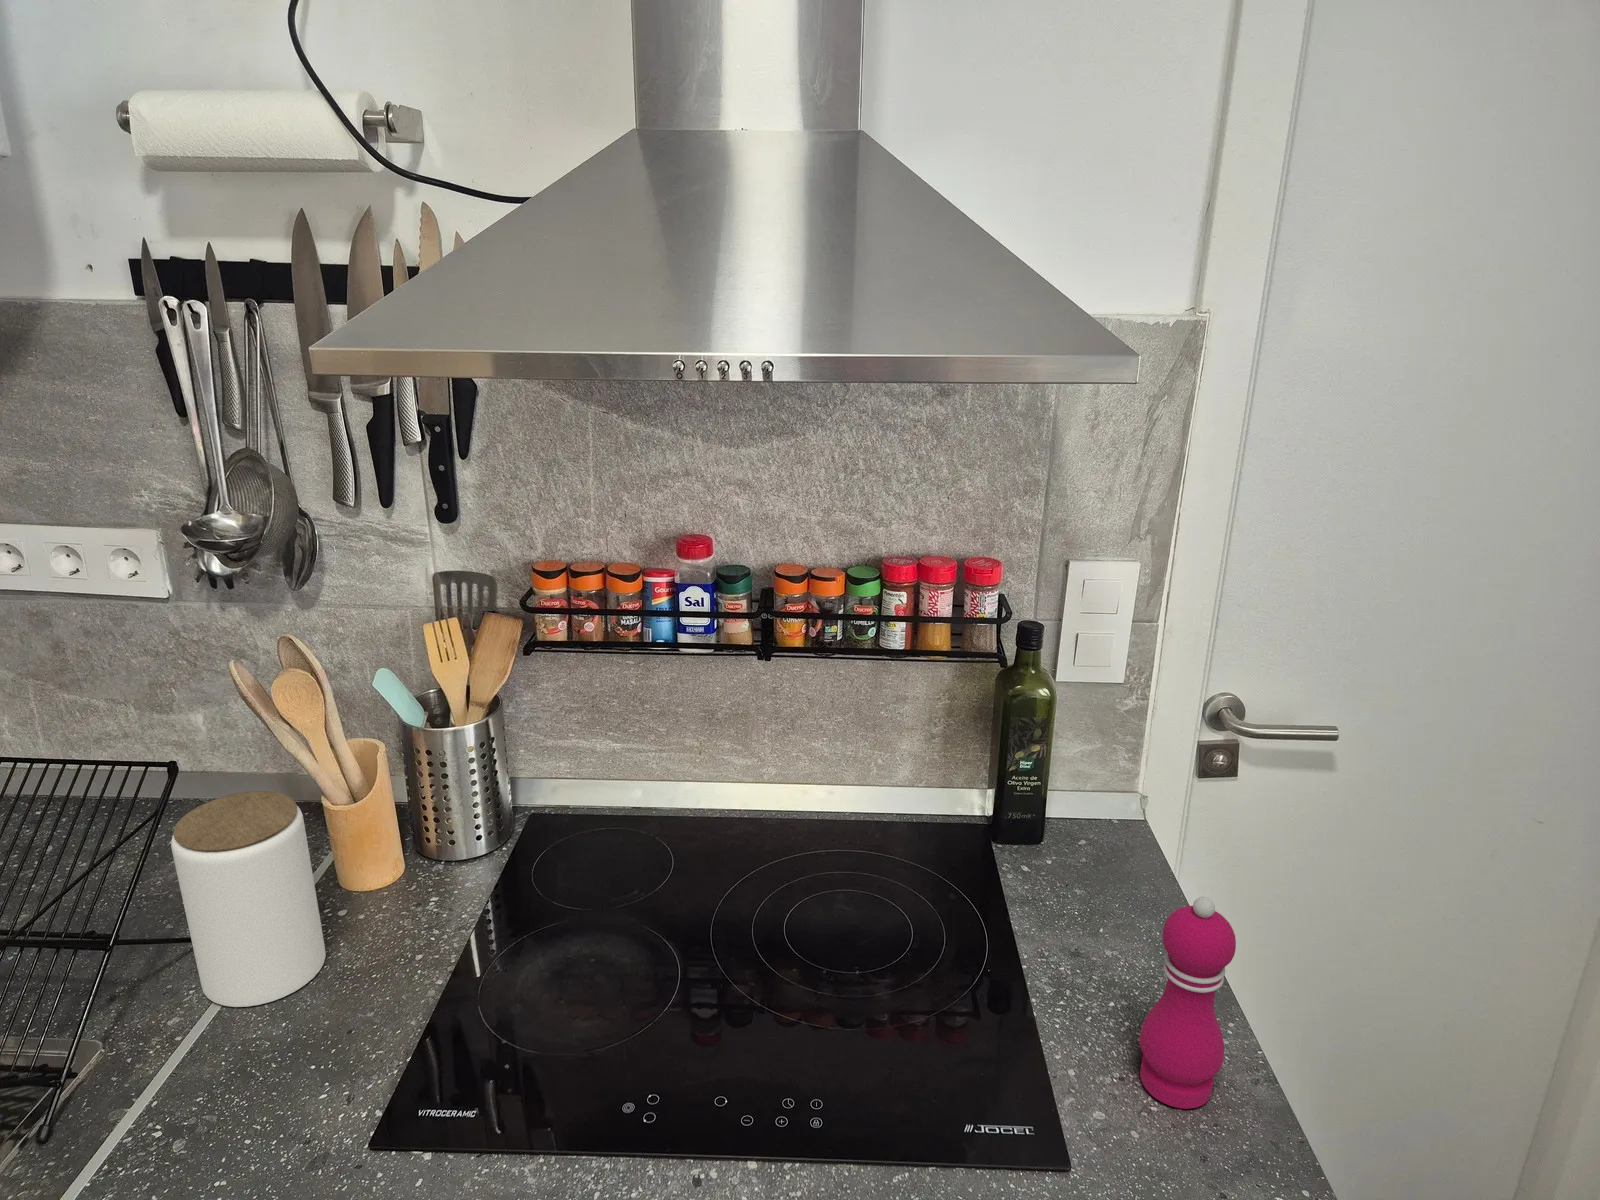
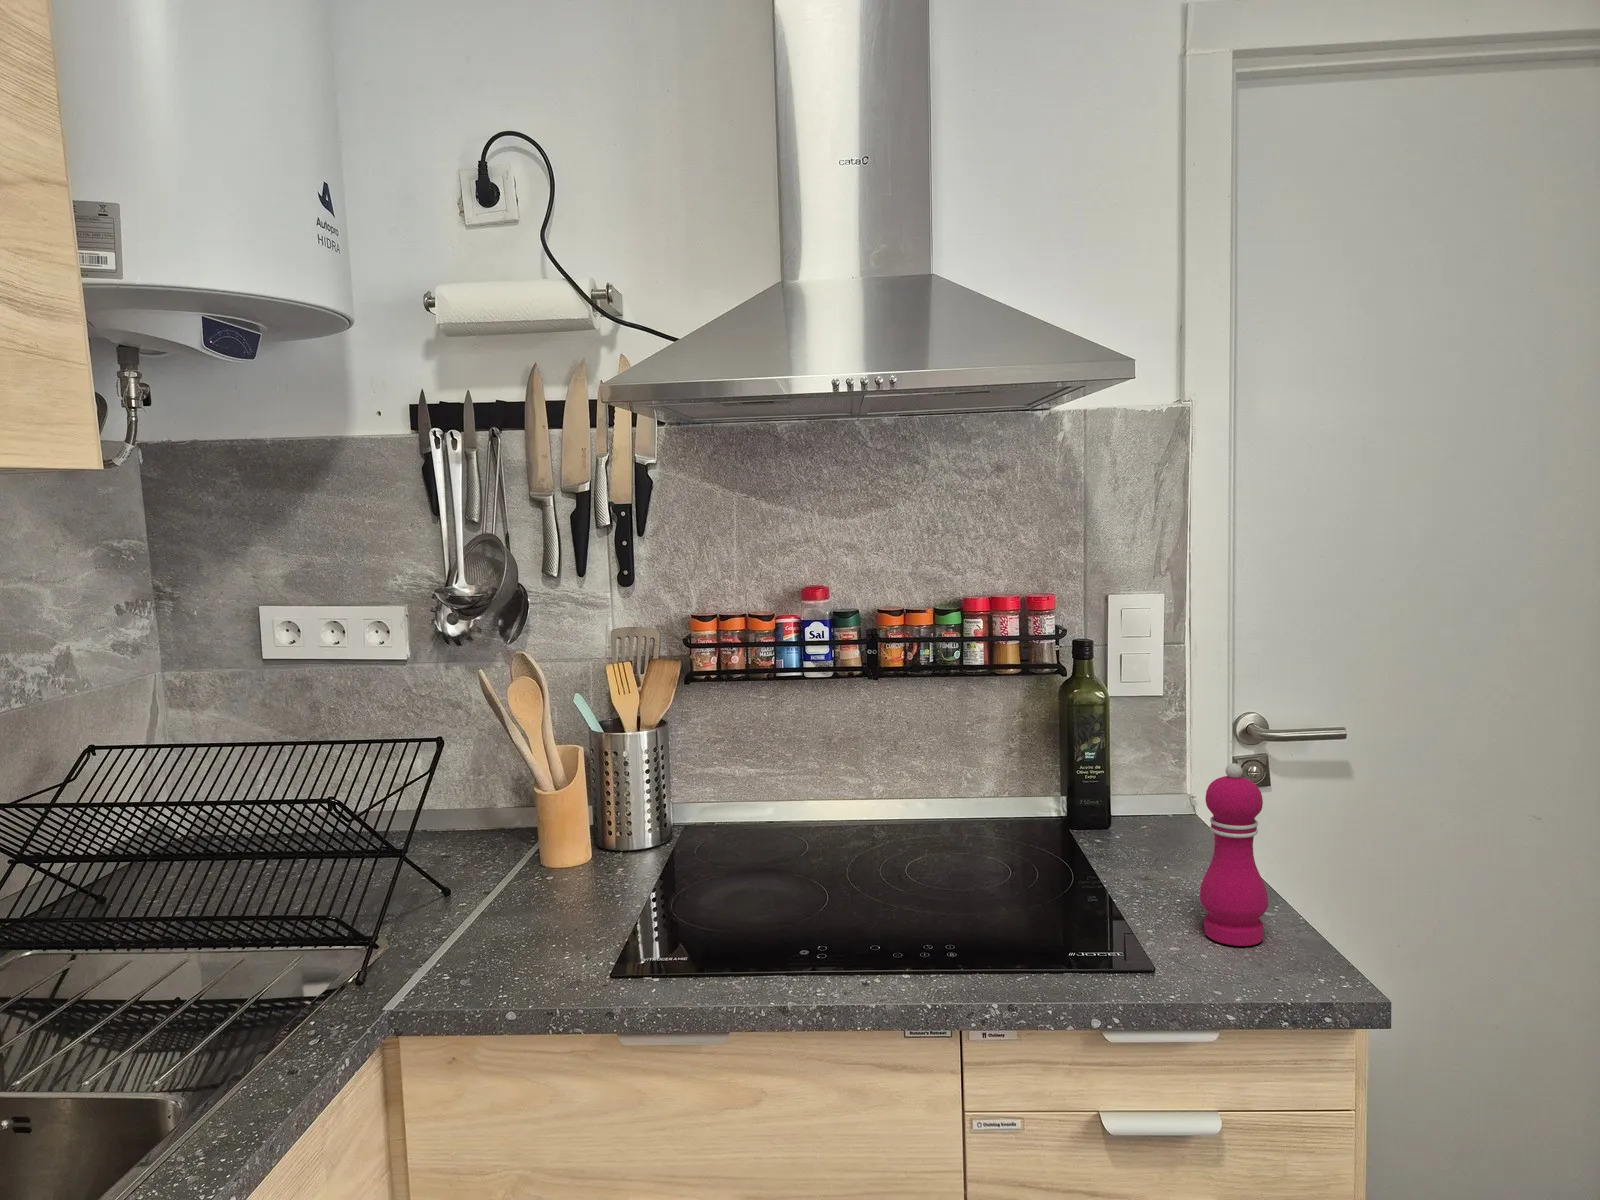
jar: present [171,791,326,1007] -> none [440,760,540,921]

